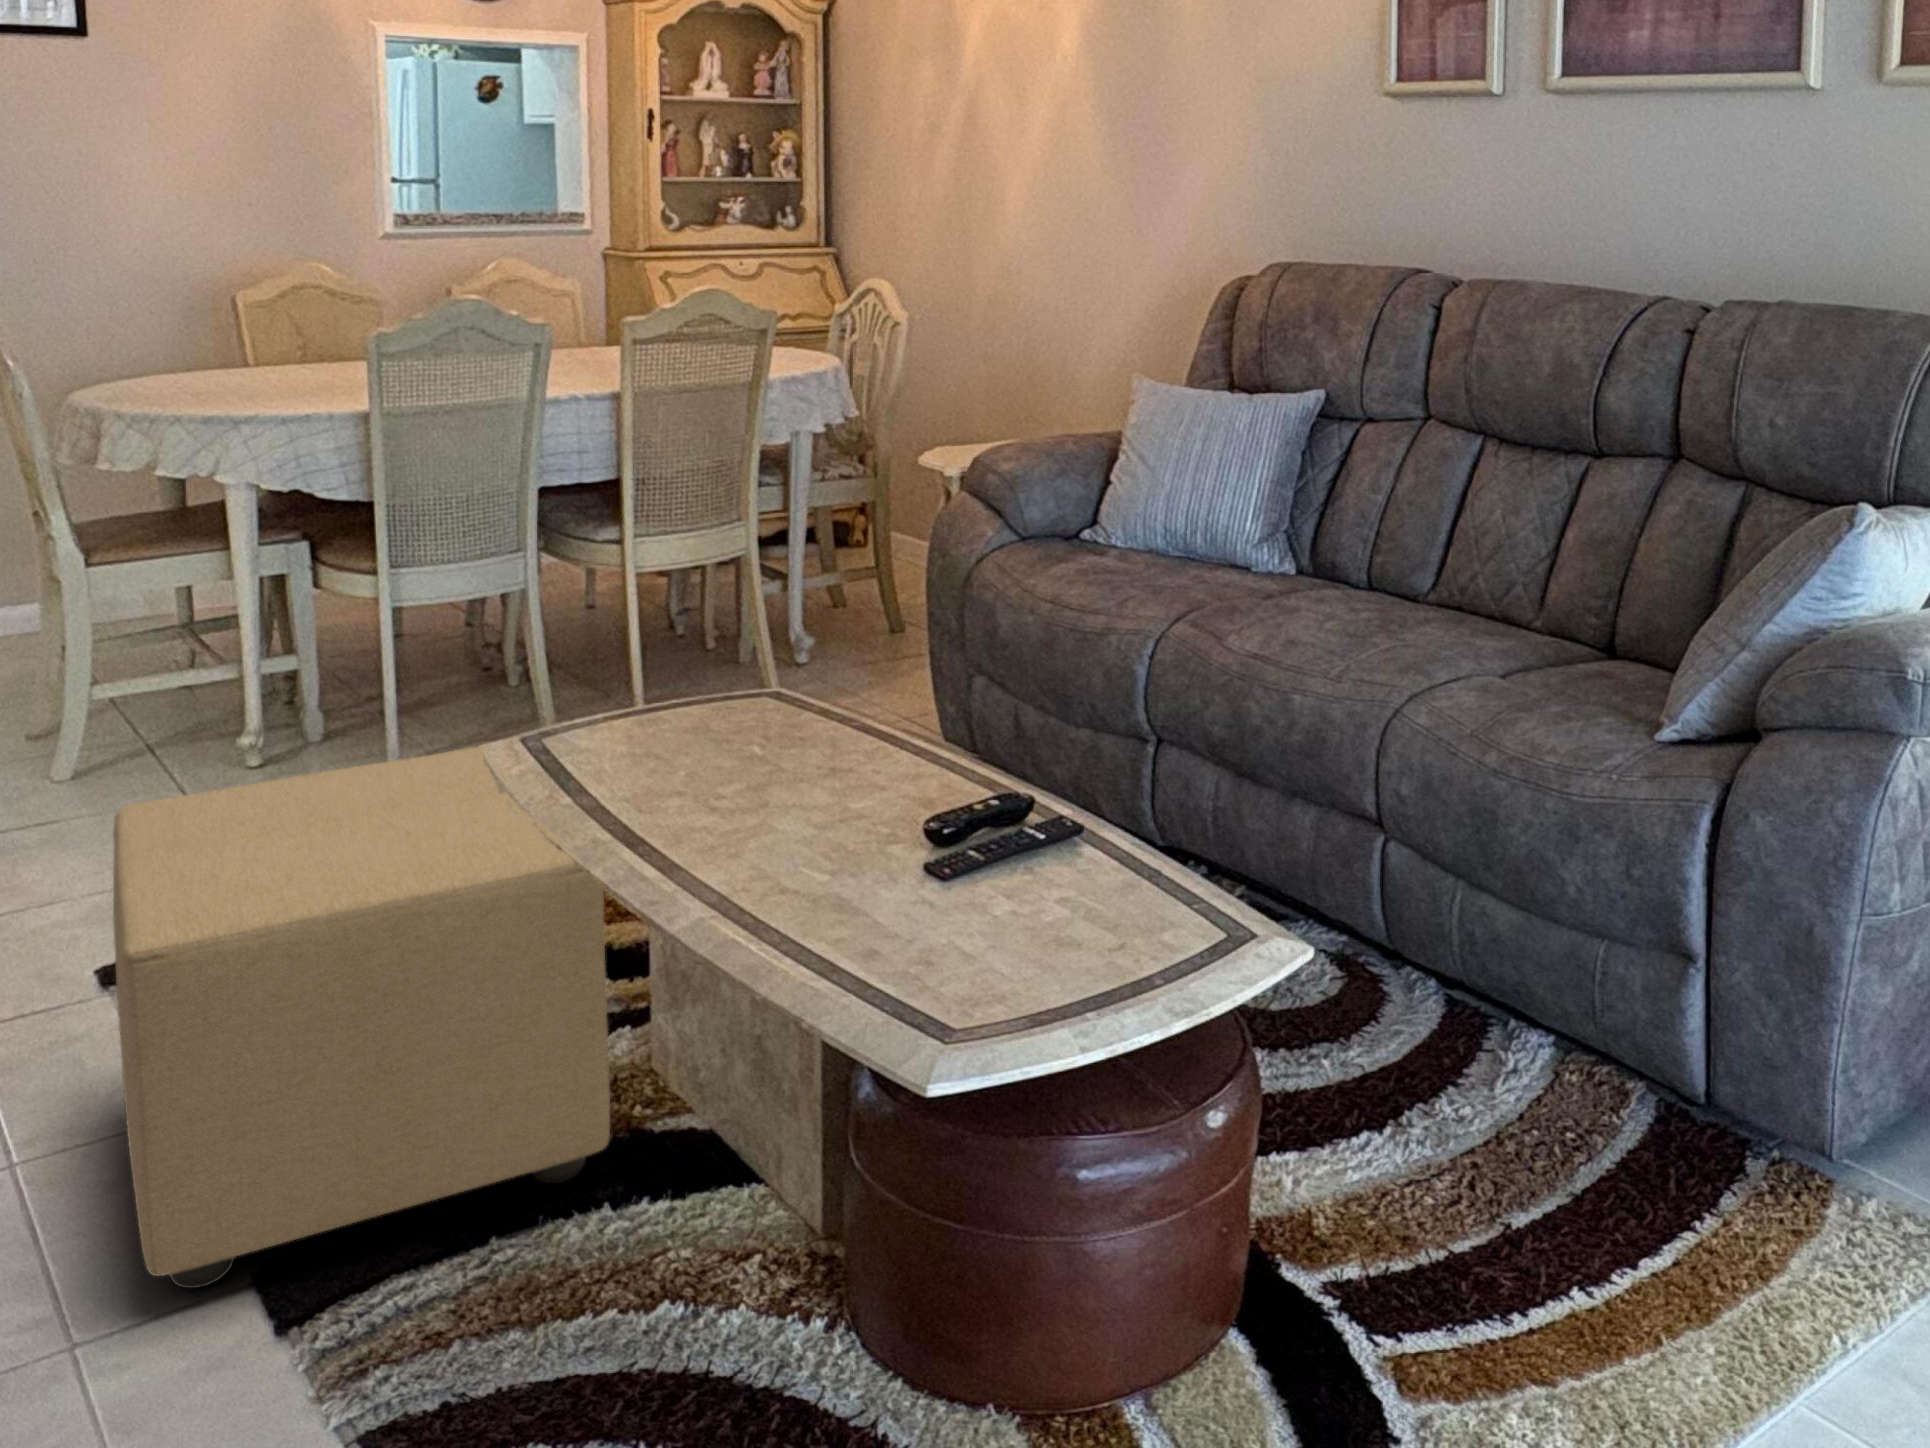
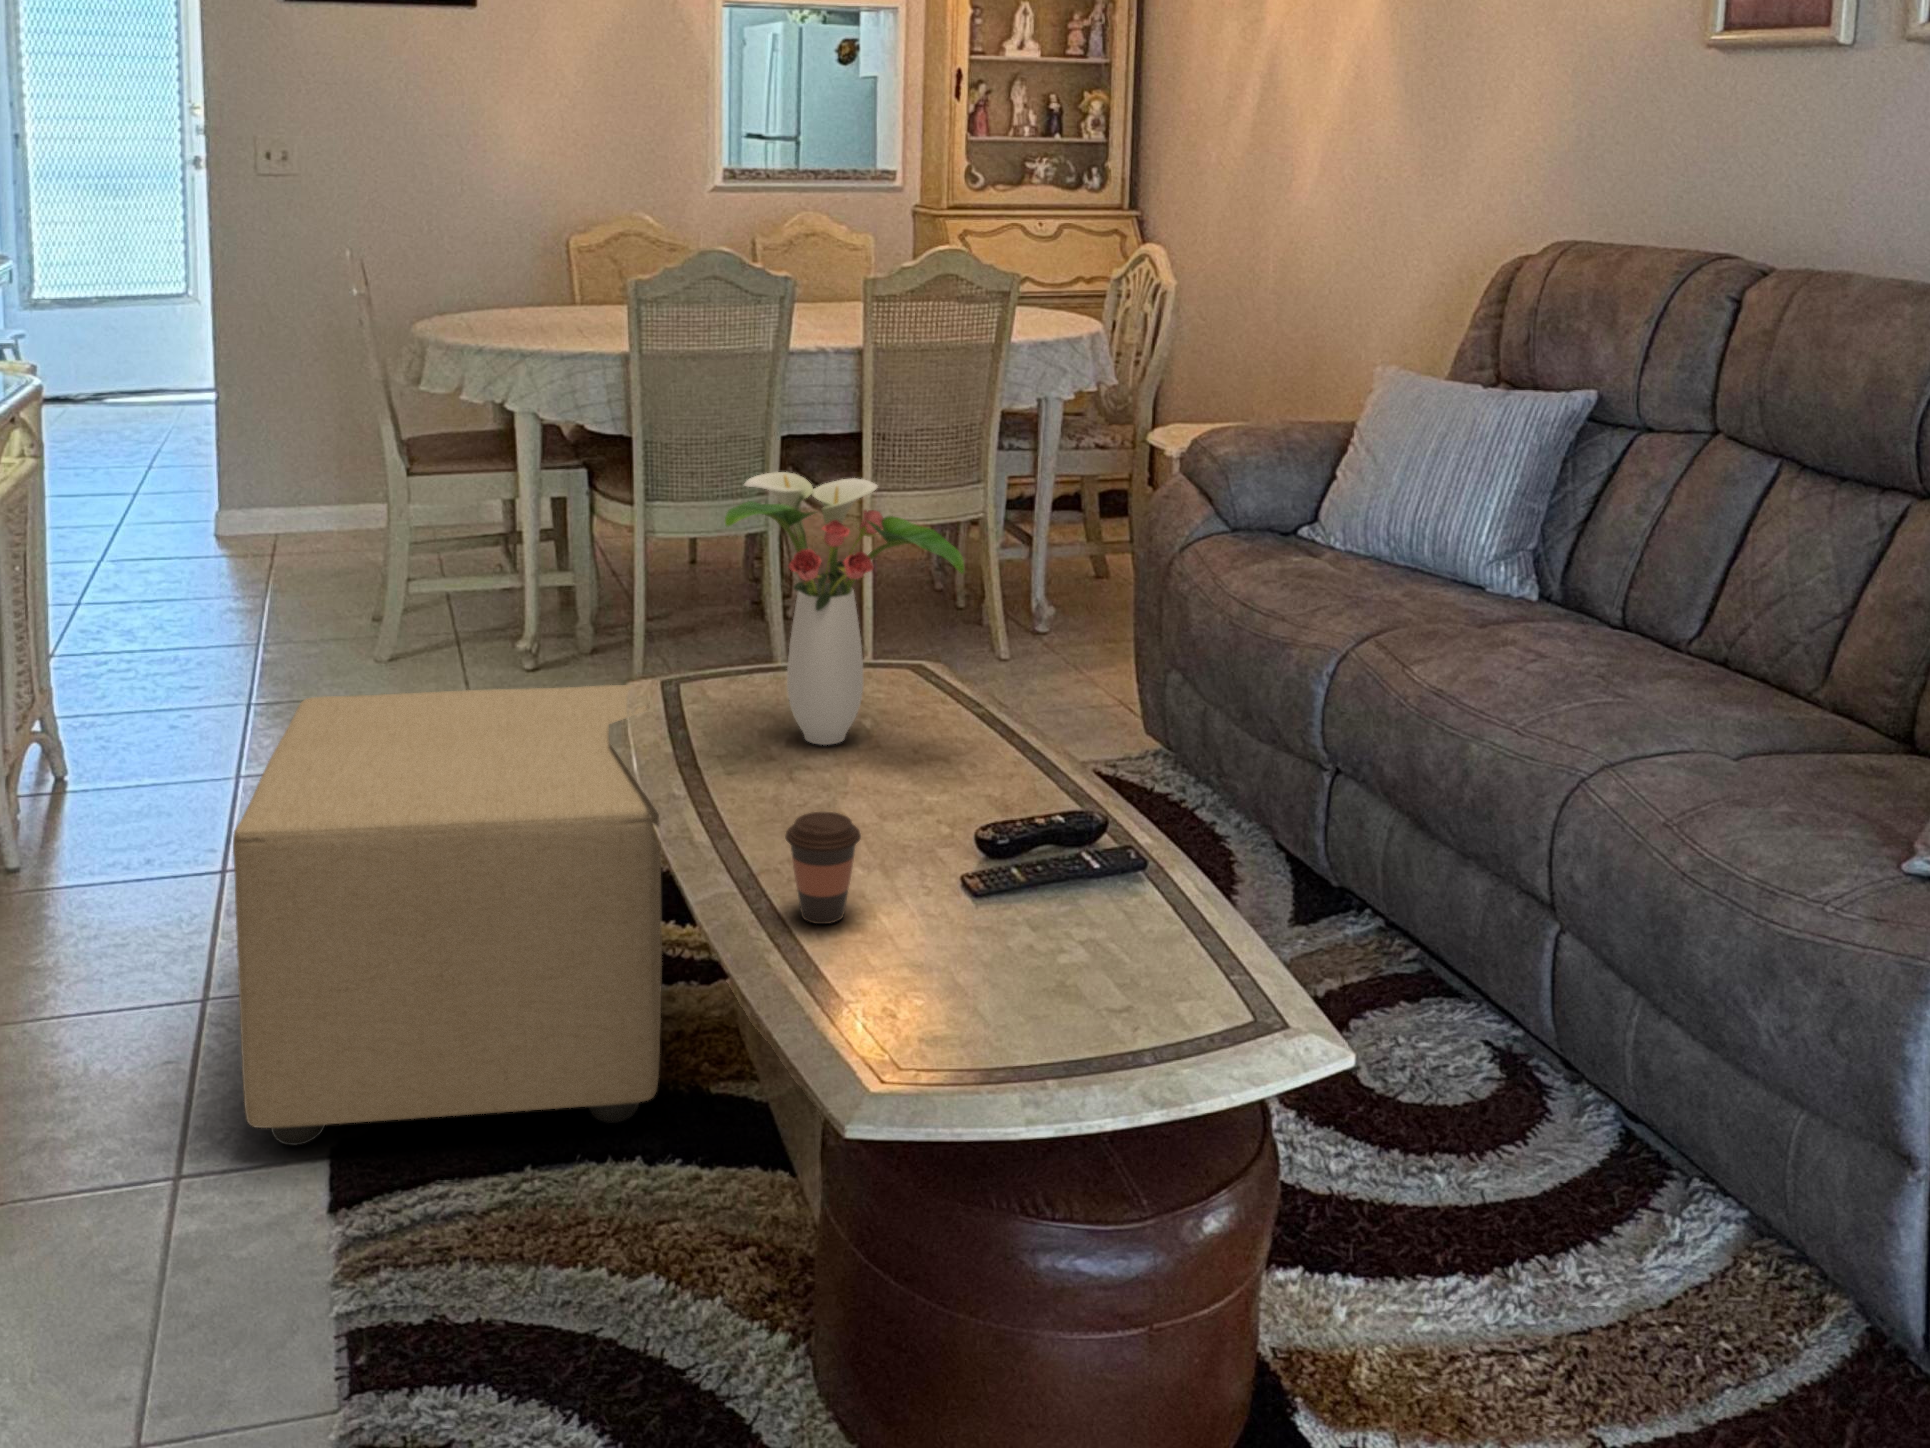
flower arrangement: none [645,509,884,771] -> present [725,472,964,745]
coffee cup: none [796,820,870,926] -> present [785,812,861,924]

